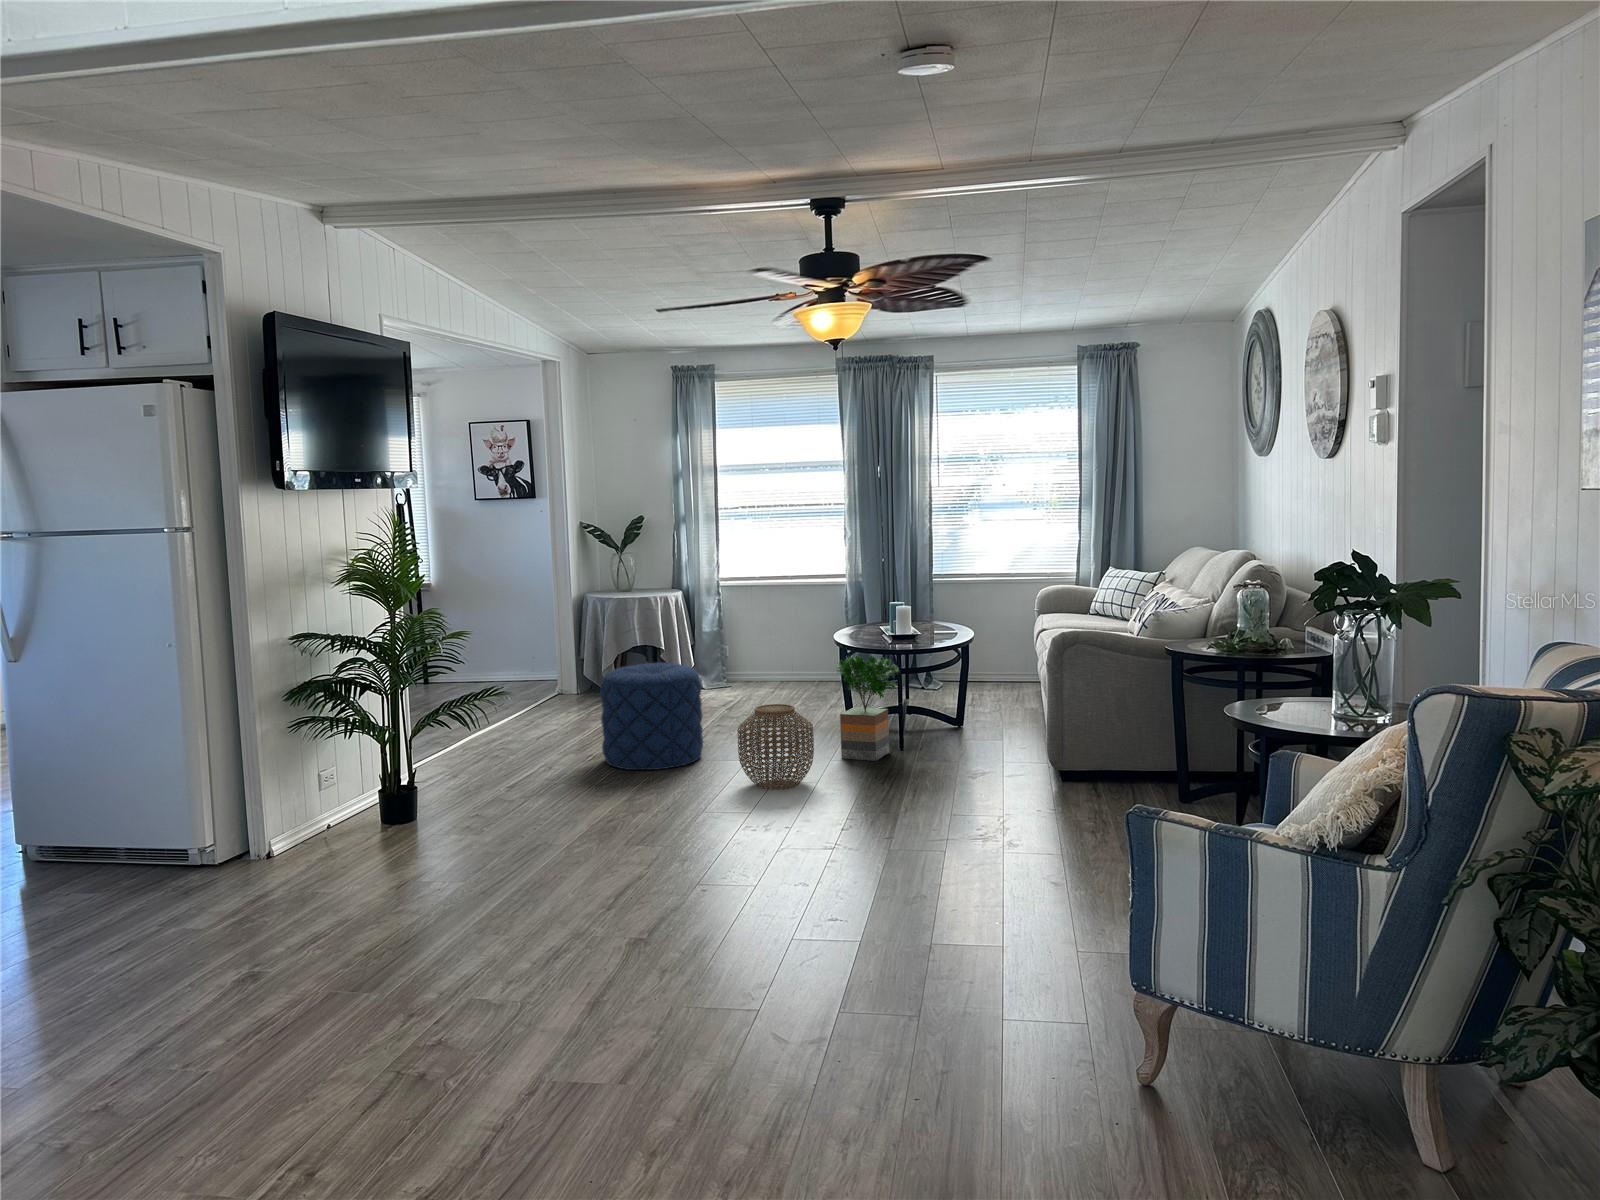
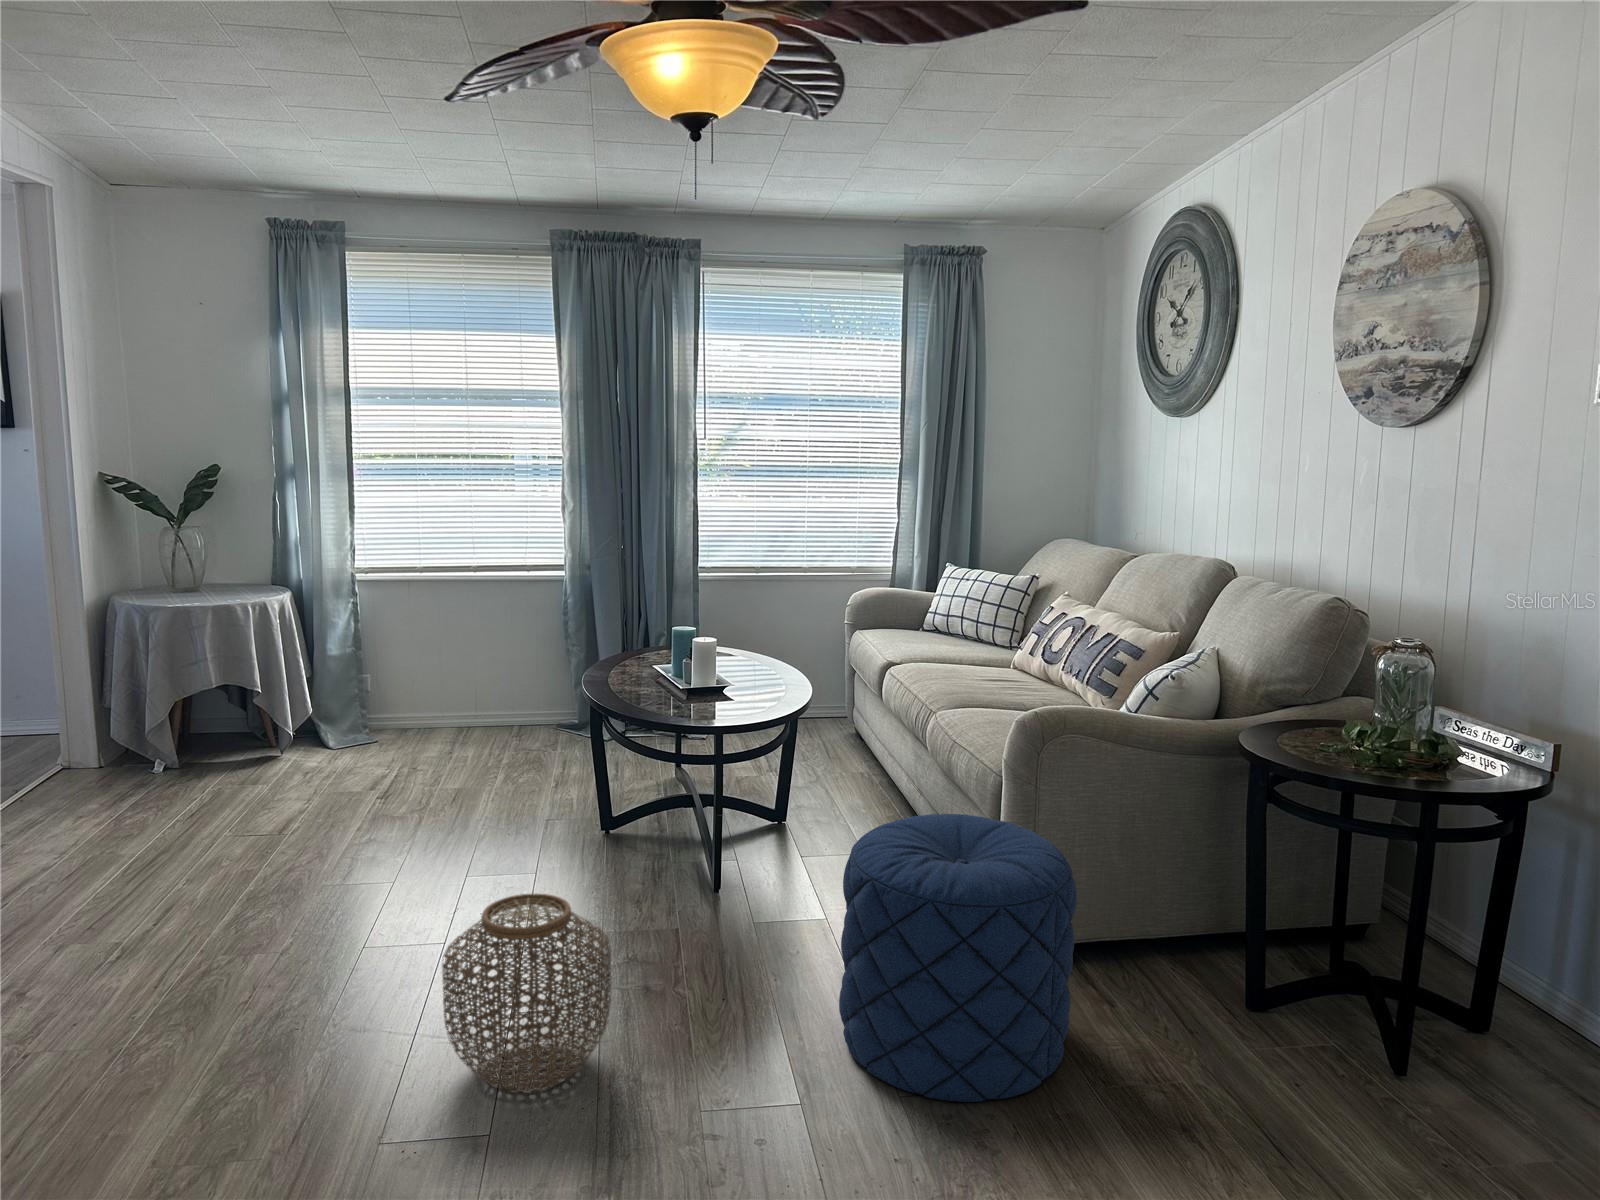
potted tree: present [836,655,898,761] -> none [615,750,744,955]
pouf: present [600,663,703,770] -> present [839,814,1077,1102]

